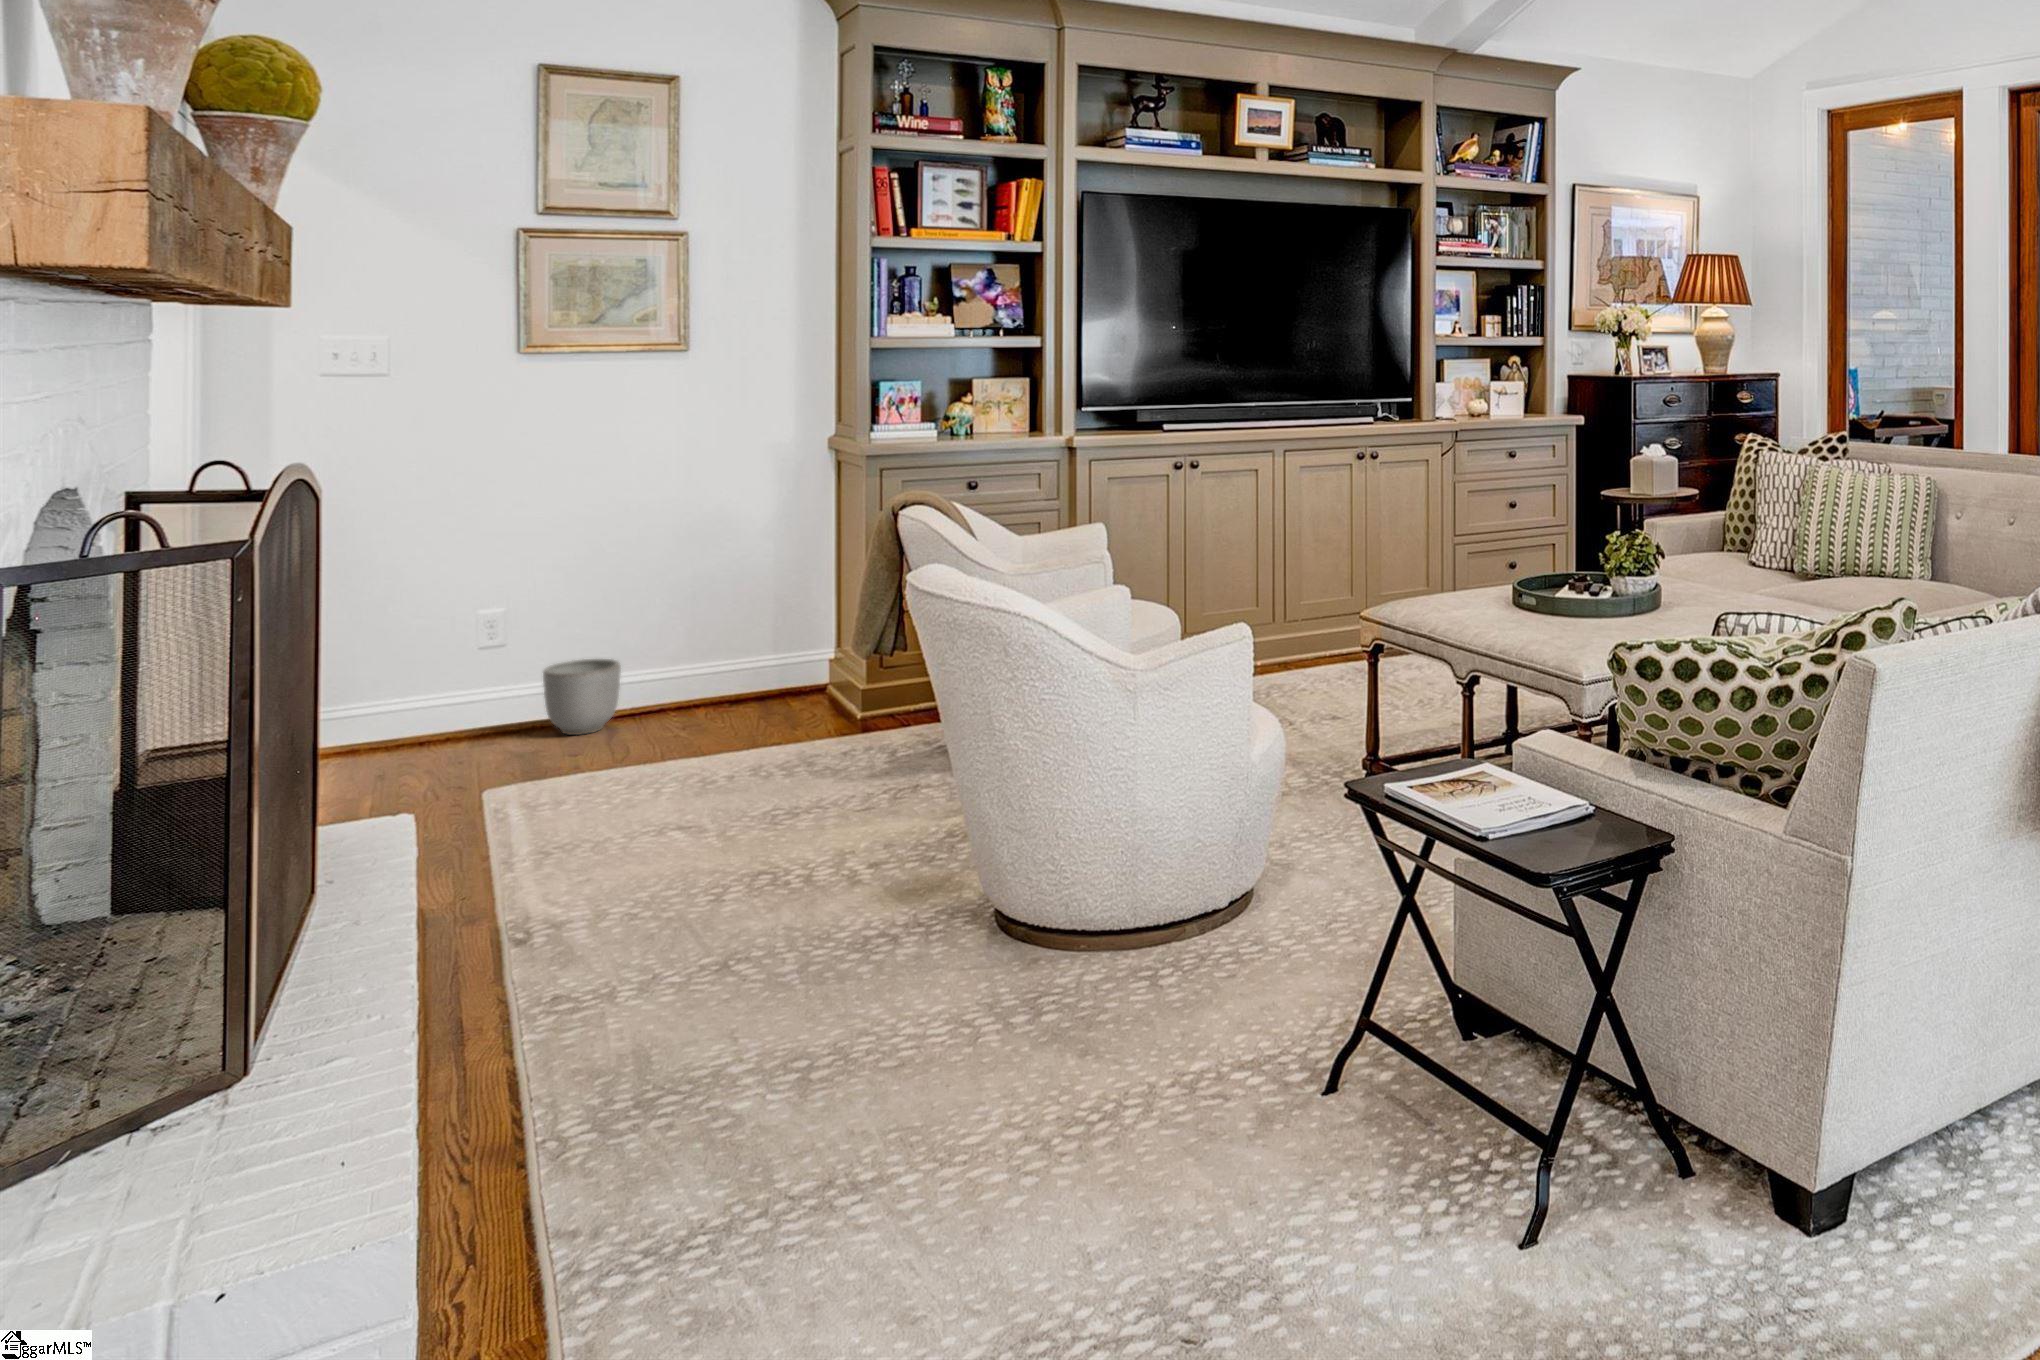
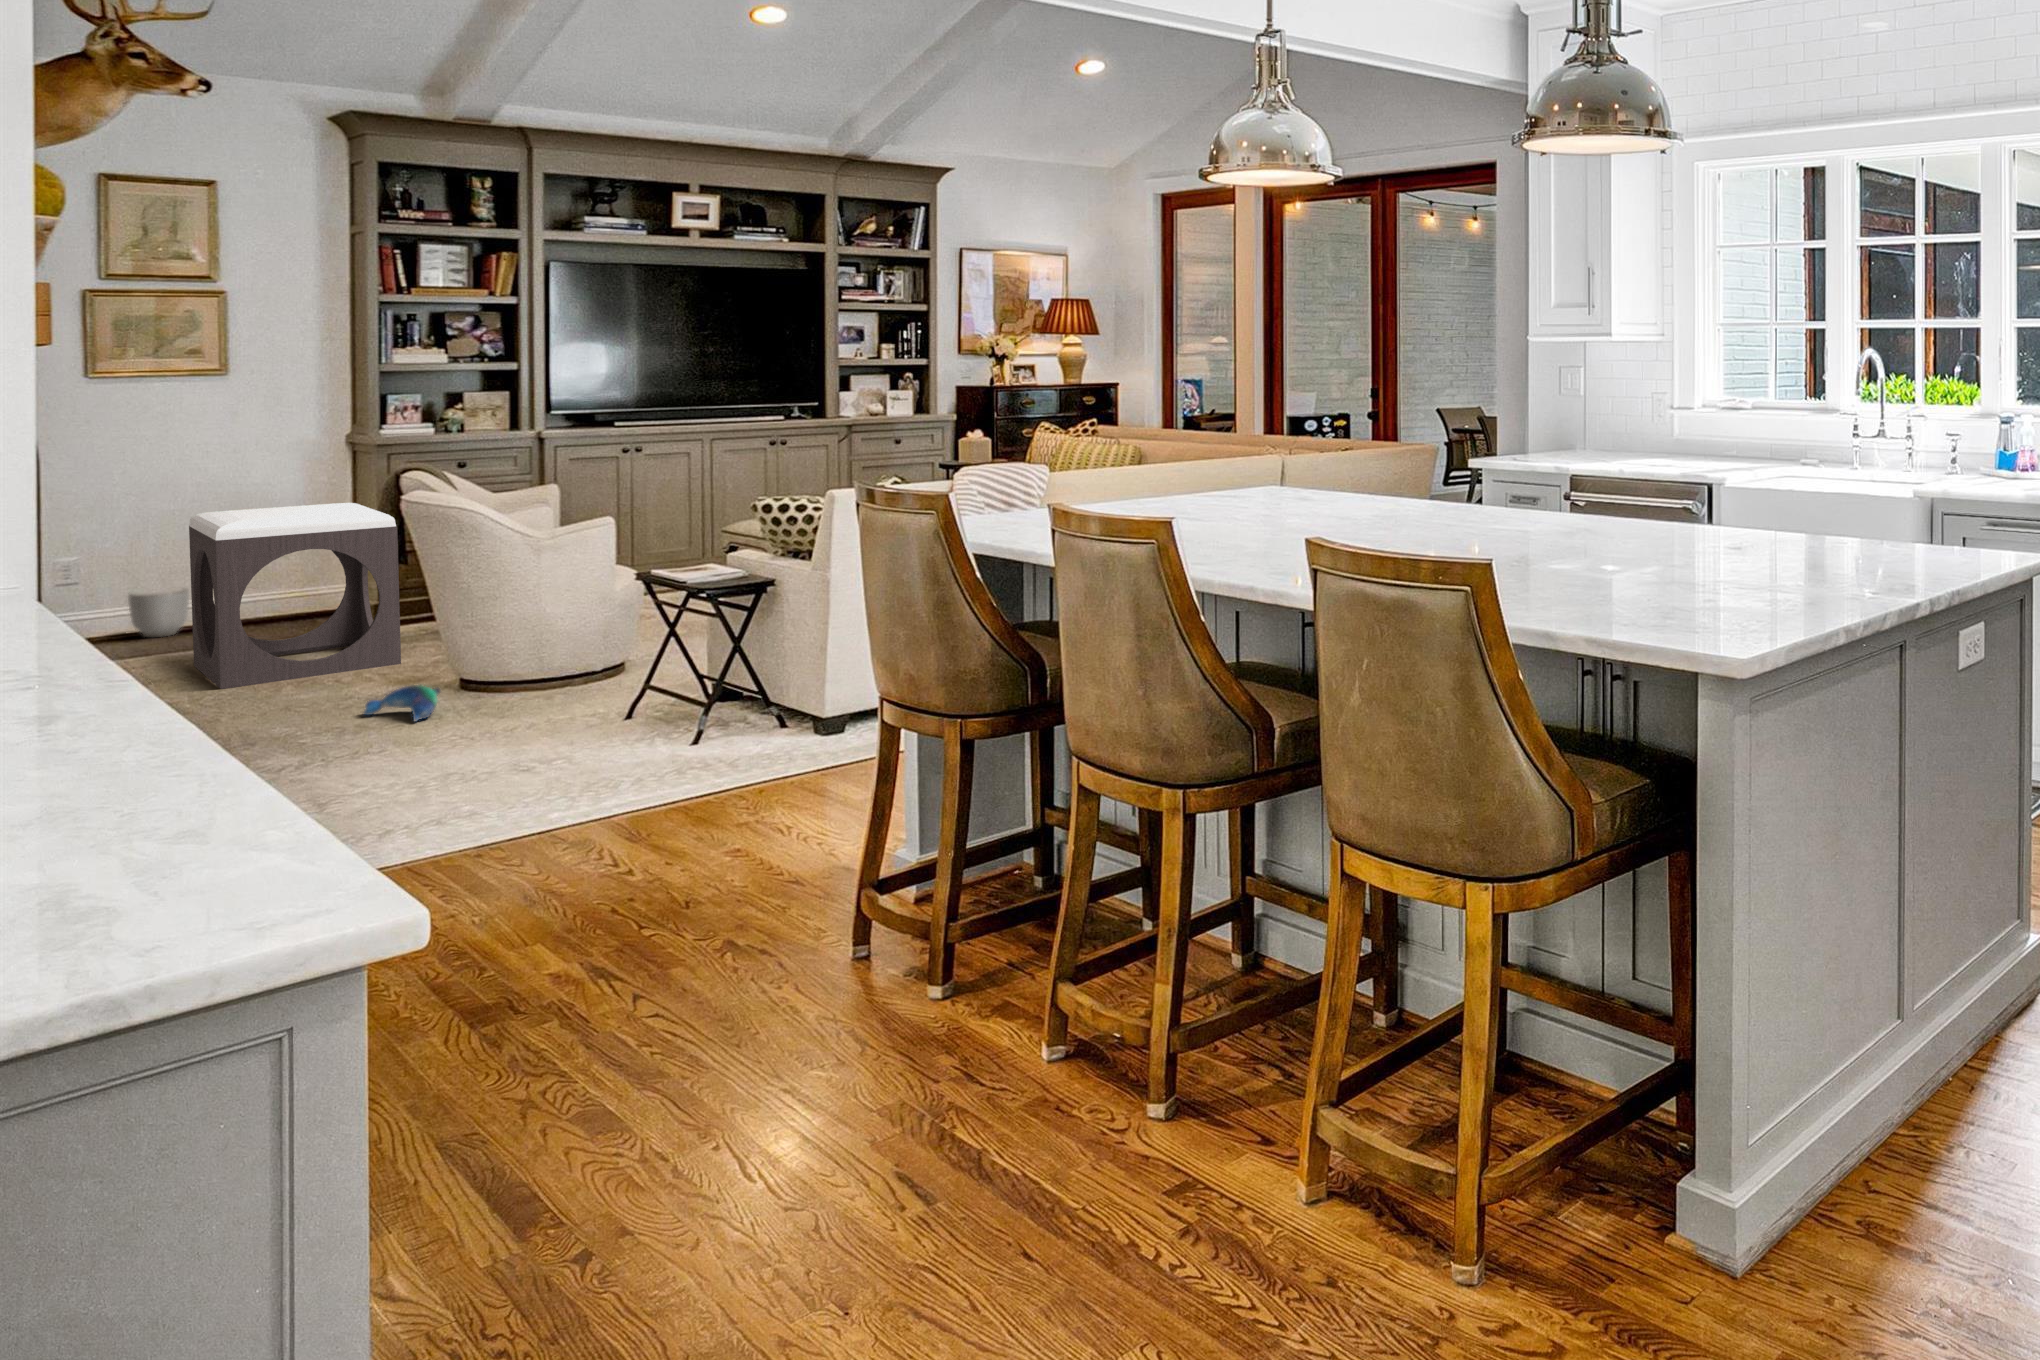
footstool: none [611,557,902,884] -> present [189,503,401,689]
plush toy: none [855,946,984,1038] -> present [364,685,440,721]

